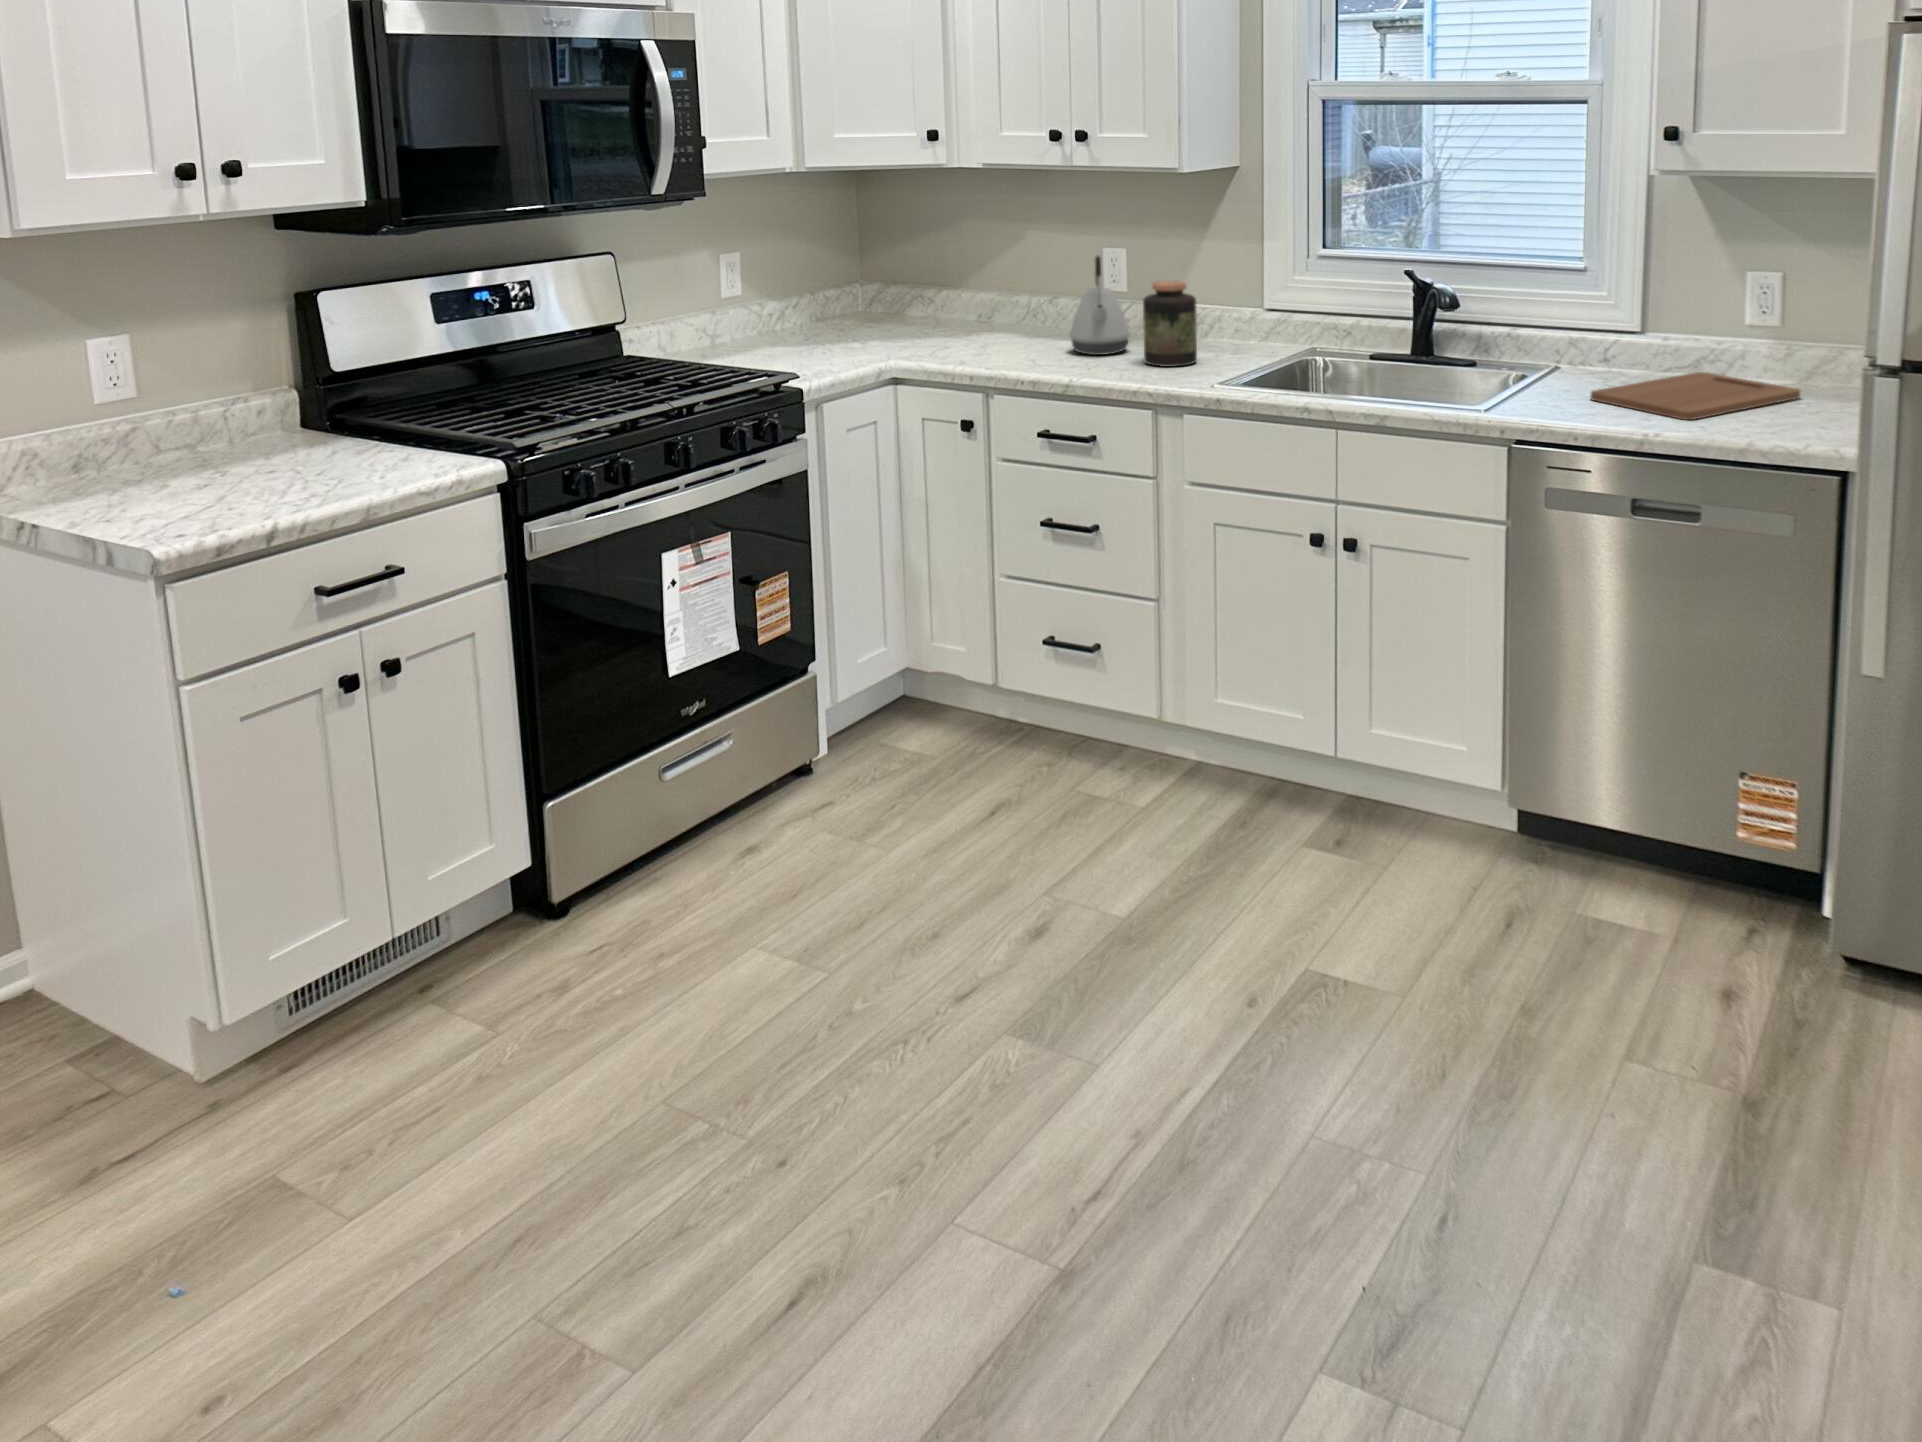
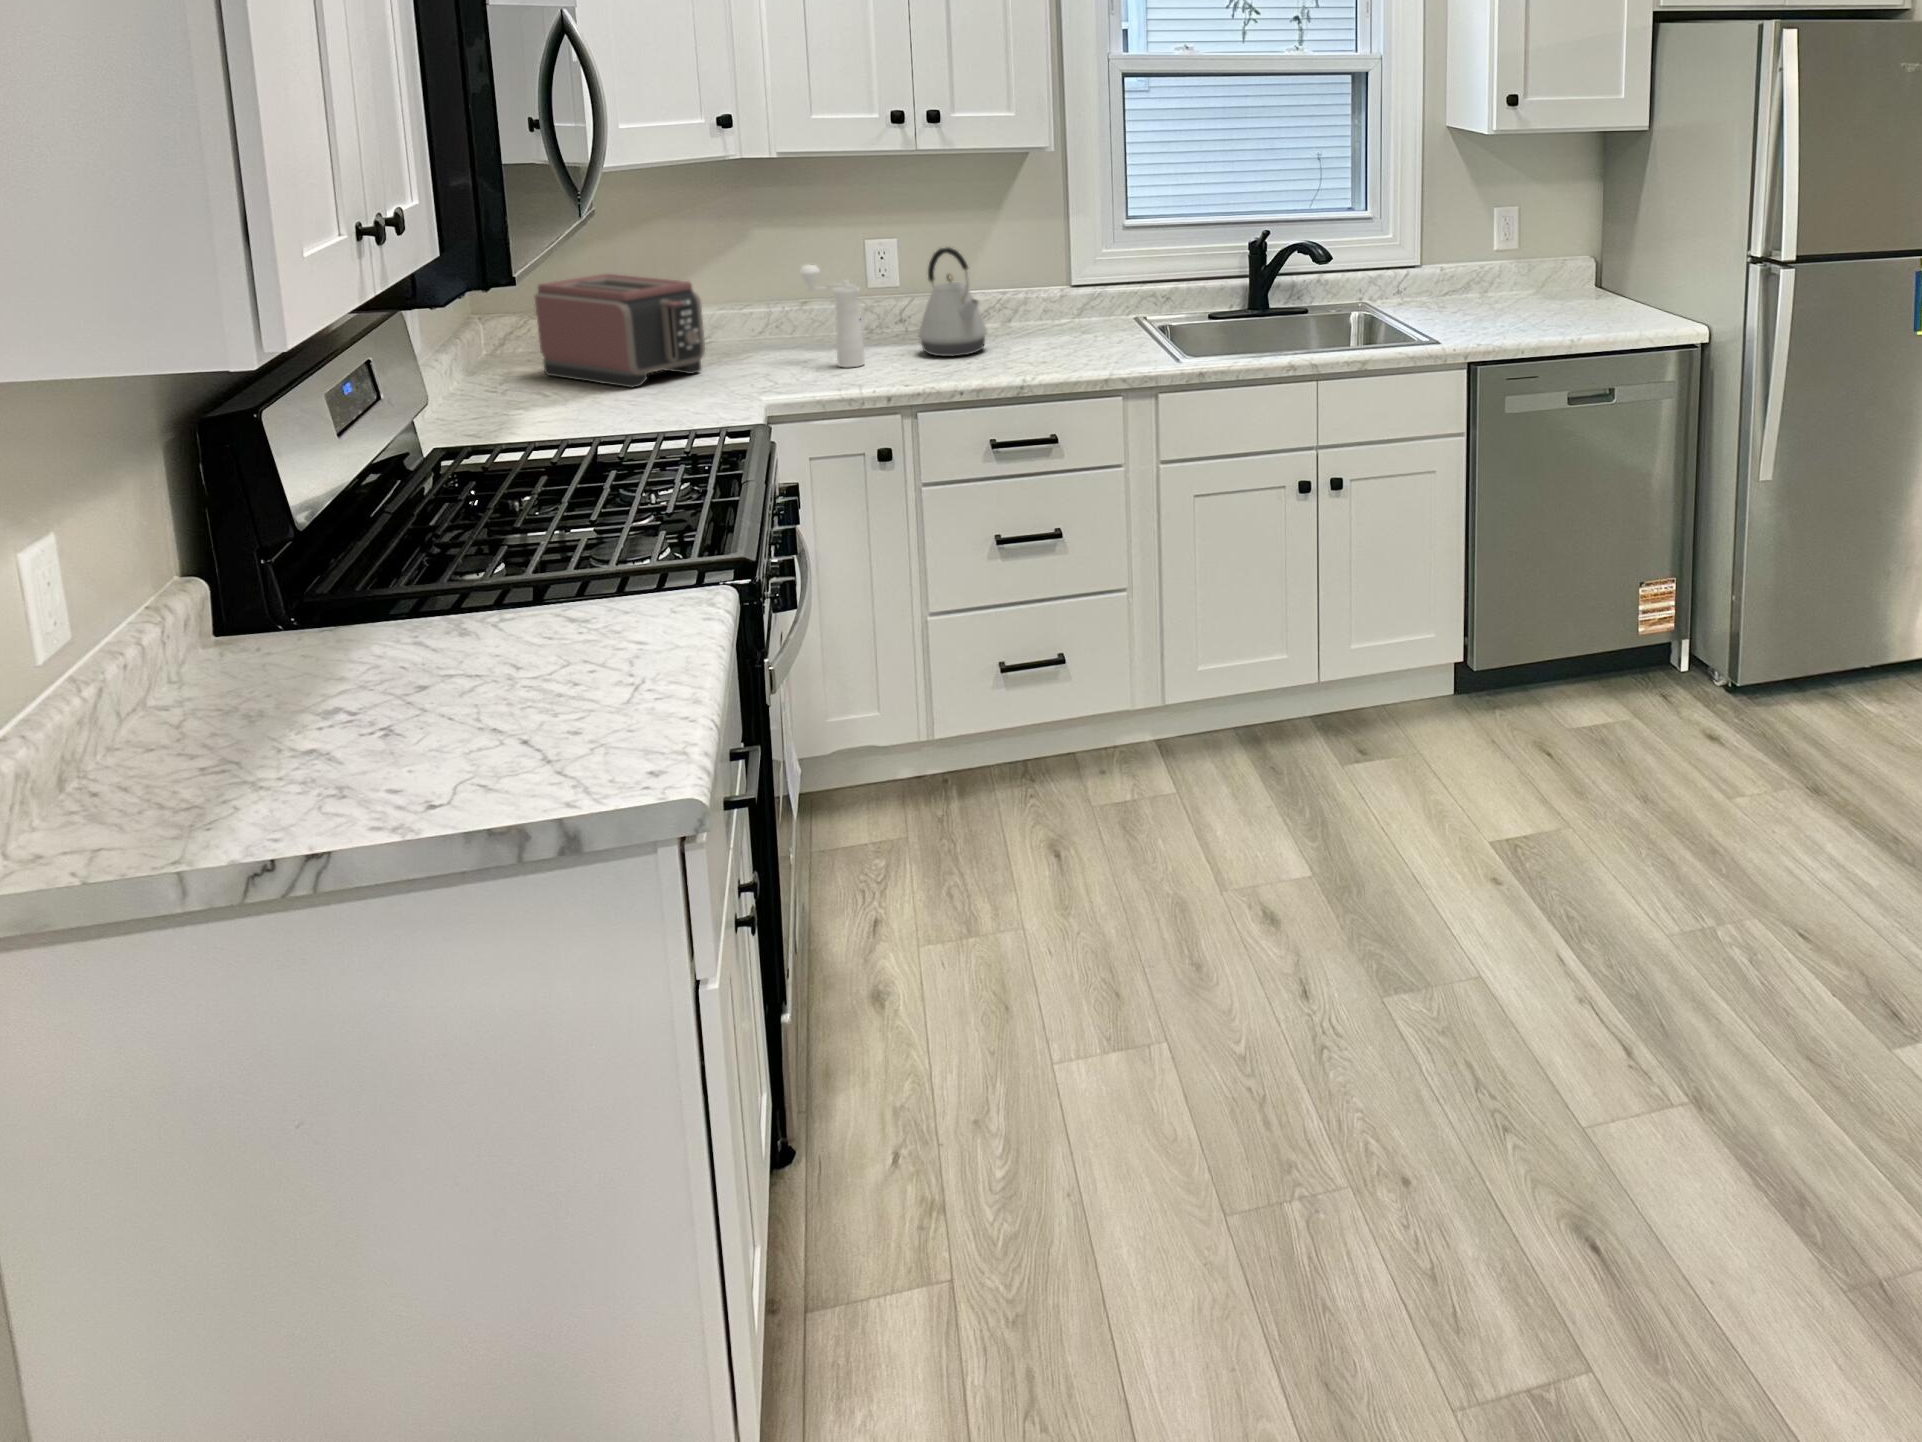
toaster: none [841,255,923,343] -> present [534,274,705,388]
pepper mill: none [993,261,1021,351] -> present [799,265,865,368]
jar: present [1143,281,1197,367] -> none [1031,265,1090,355]
cutting board: present [1591,372,1800,420] -> none [1468,294,1578,327]

